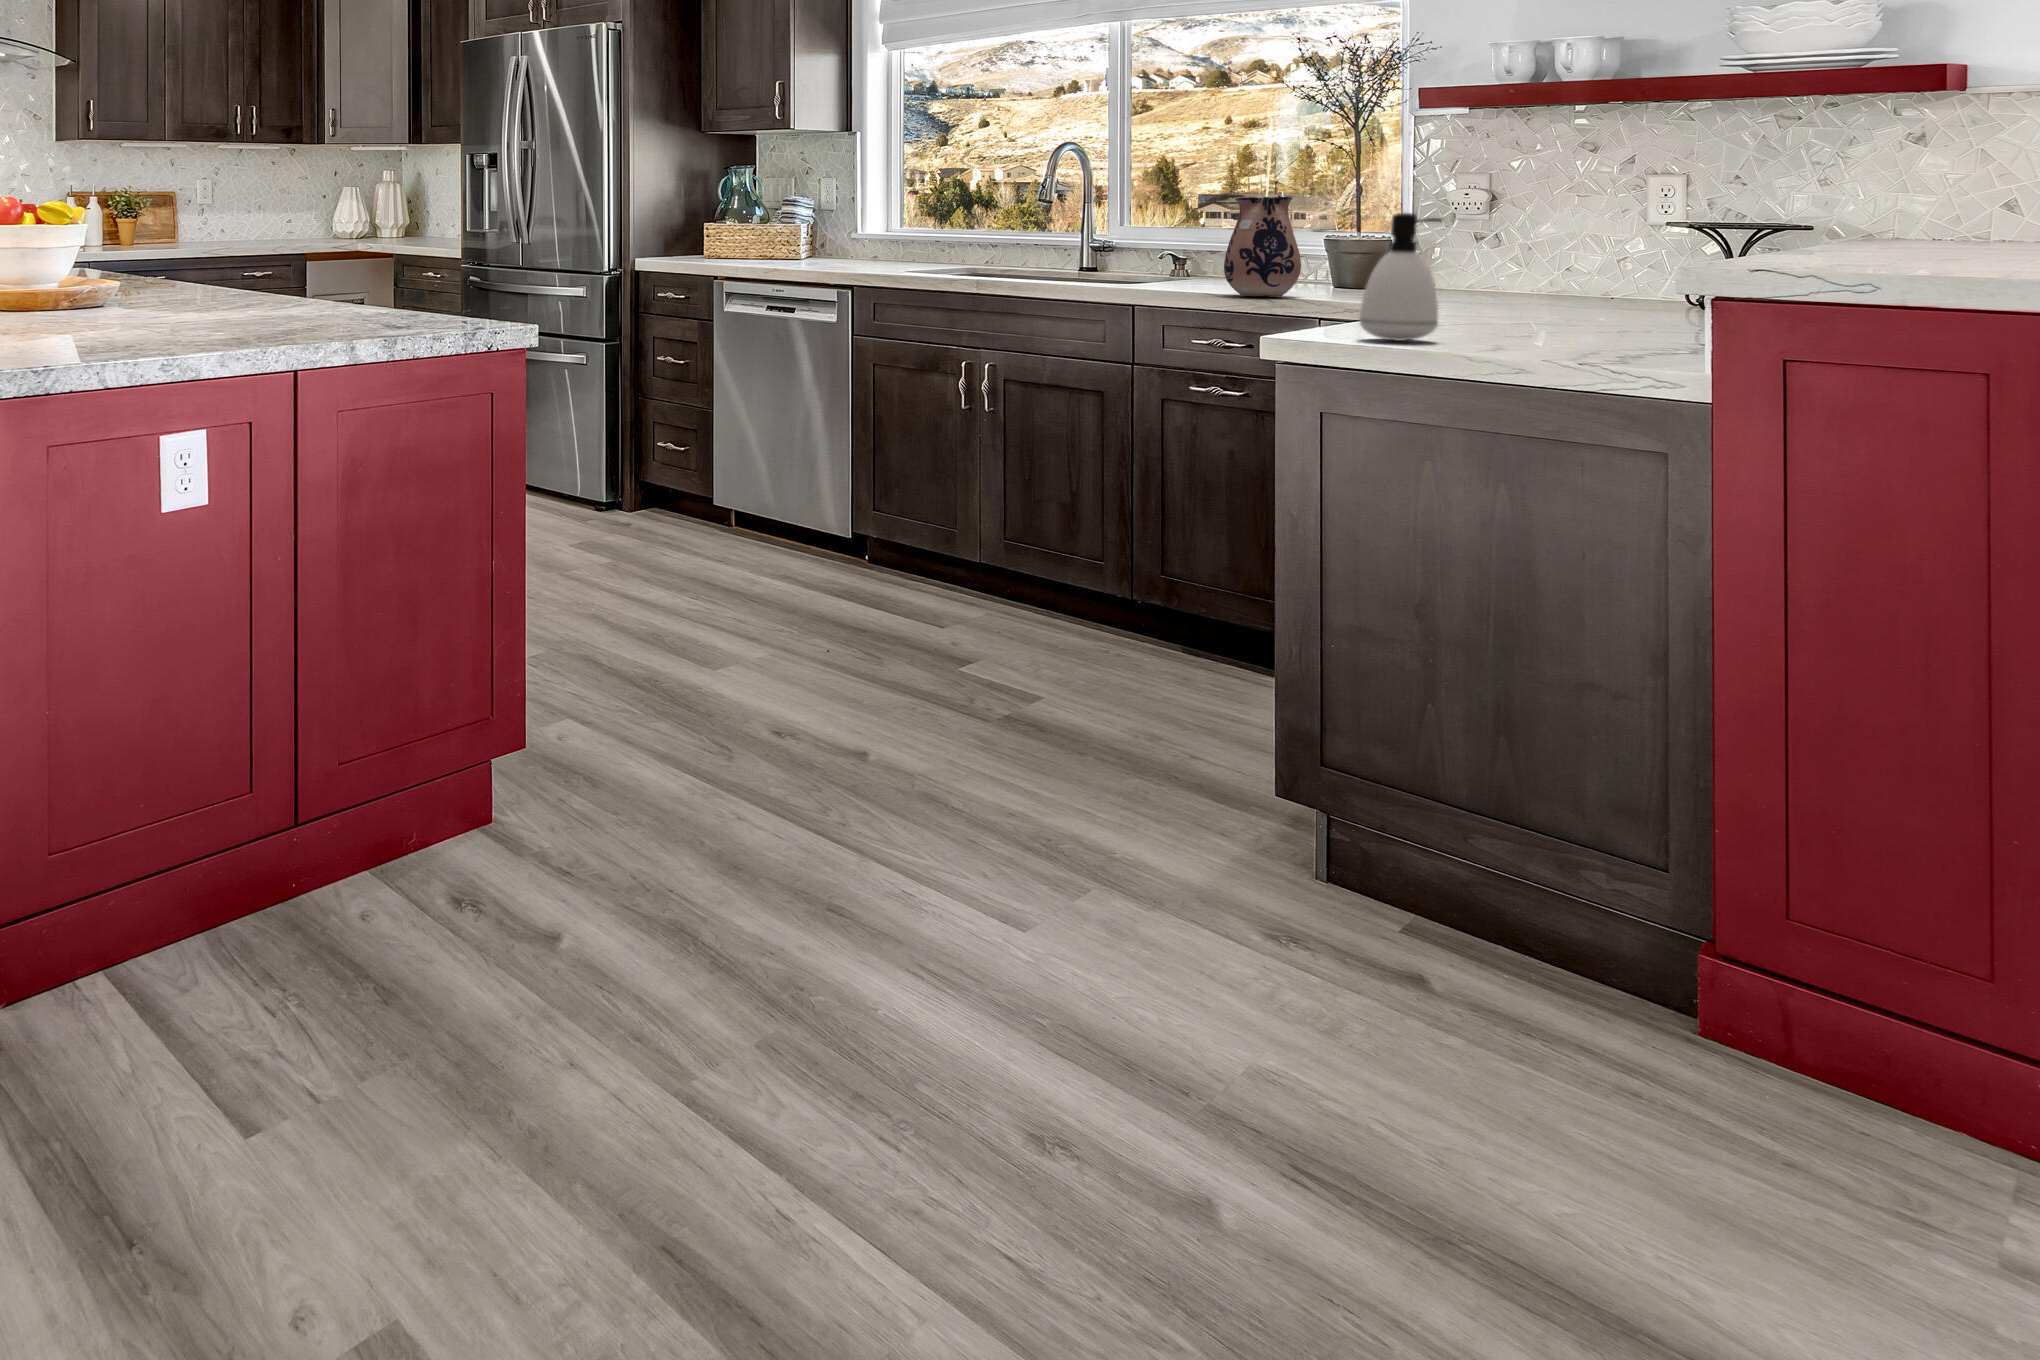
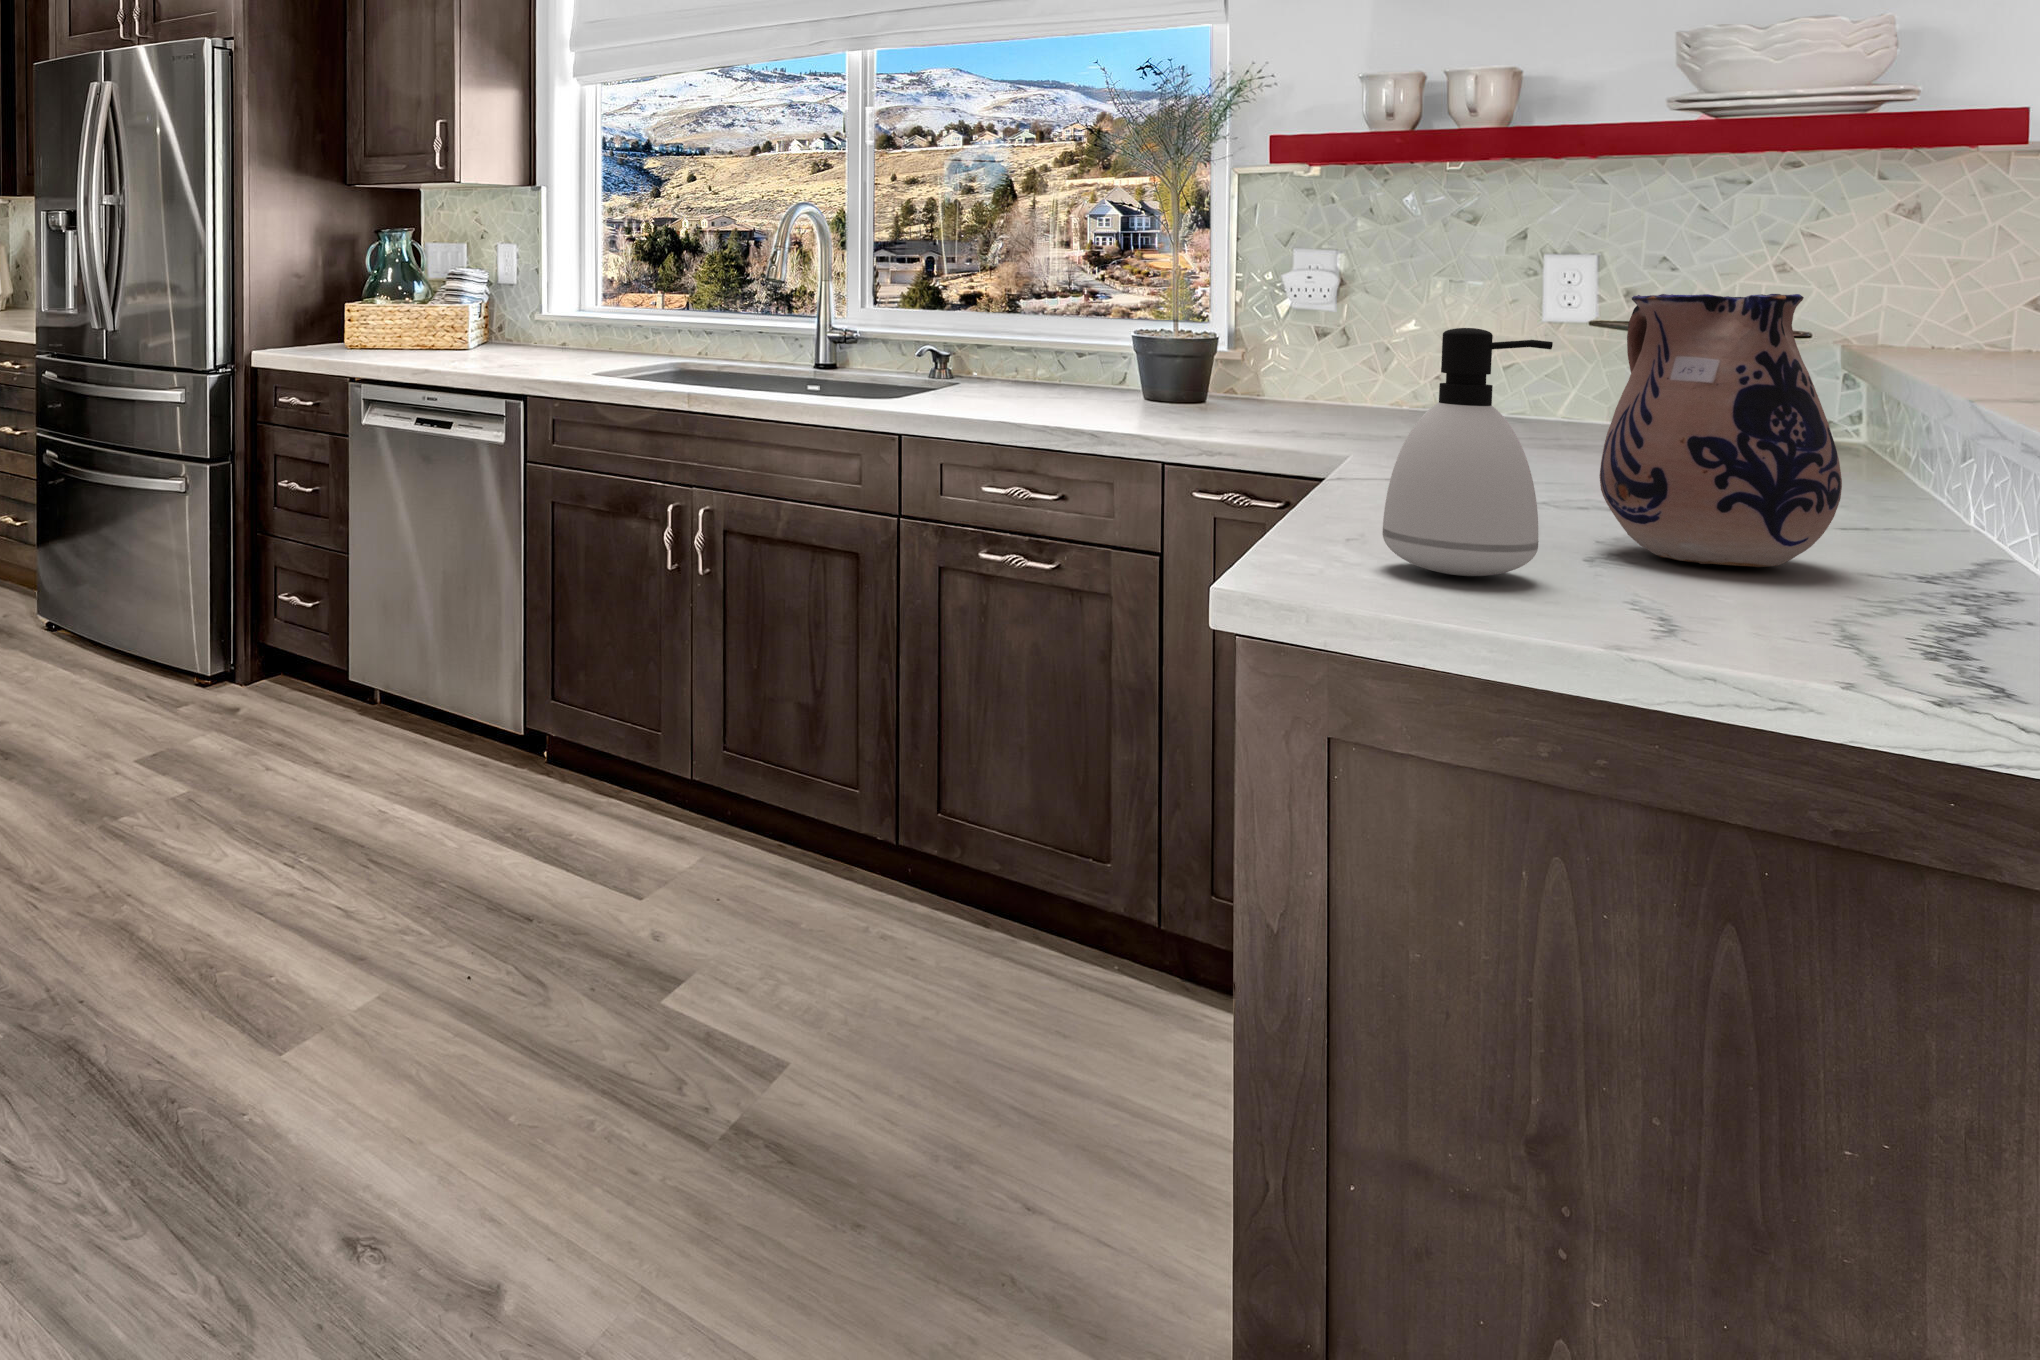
ceramic pitcher: present [1224,197,1301,297] -> present [1599,294,1842,567]

